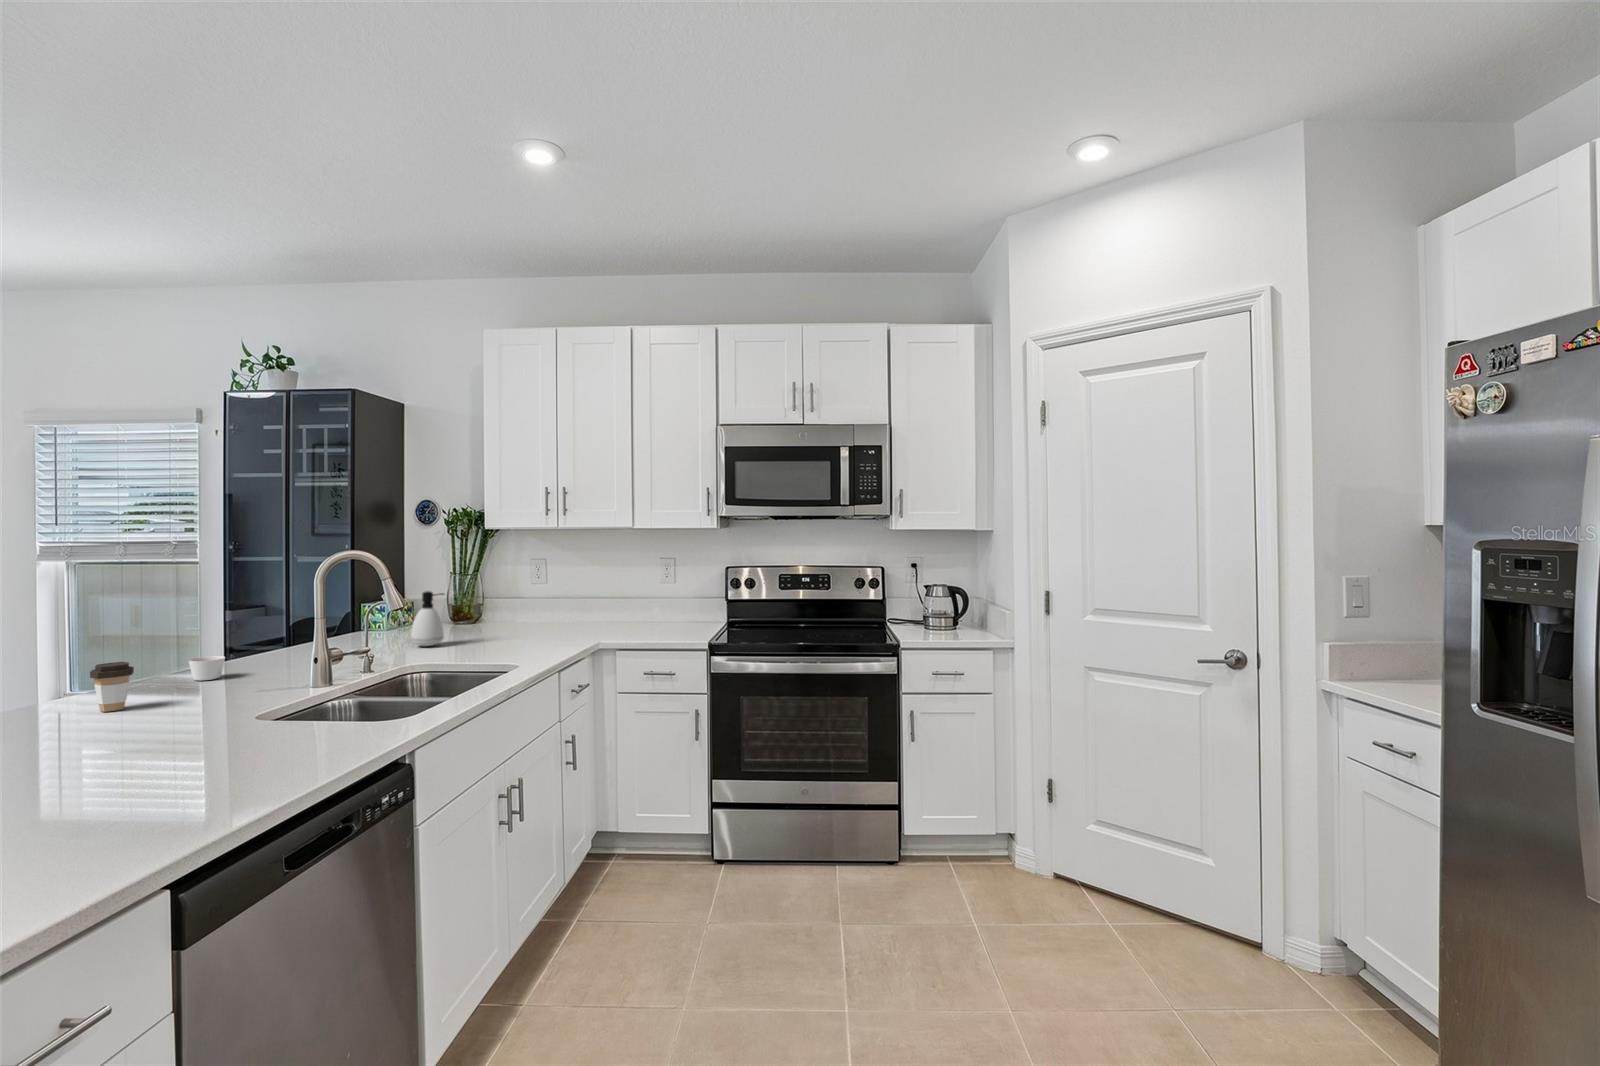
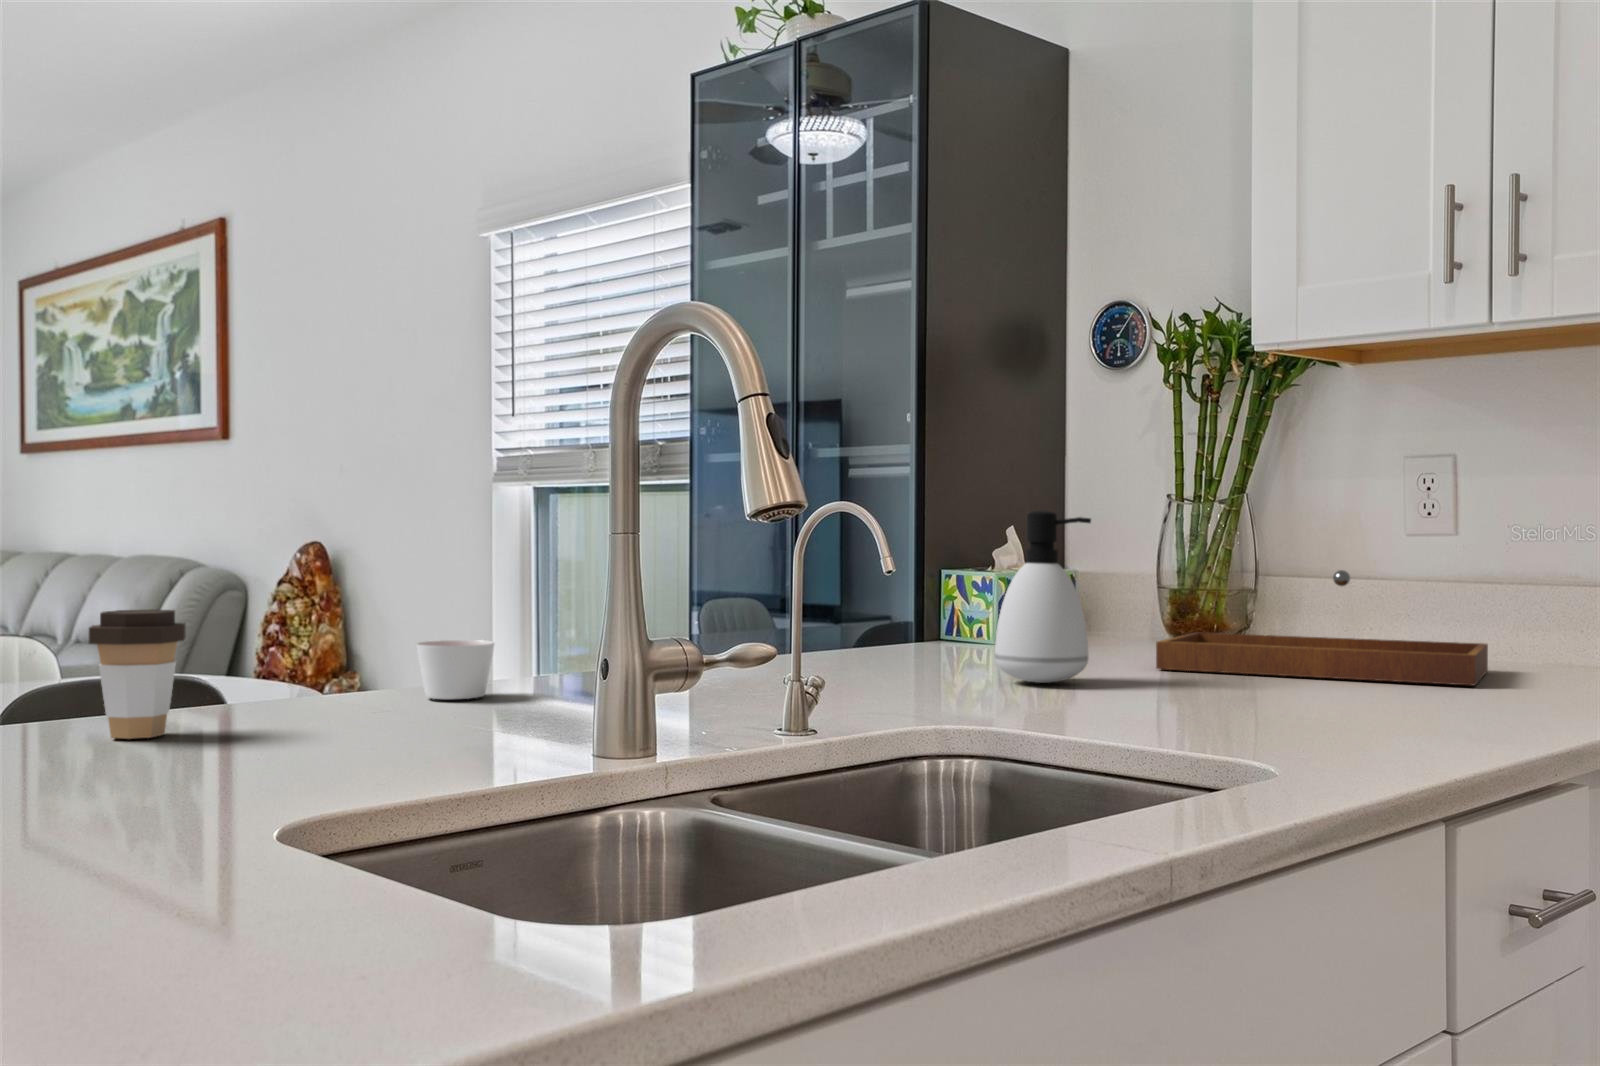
tray: none [459,600,557,636] -> present [1156,570,1488,686]

